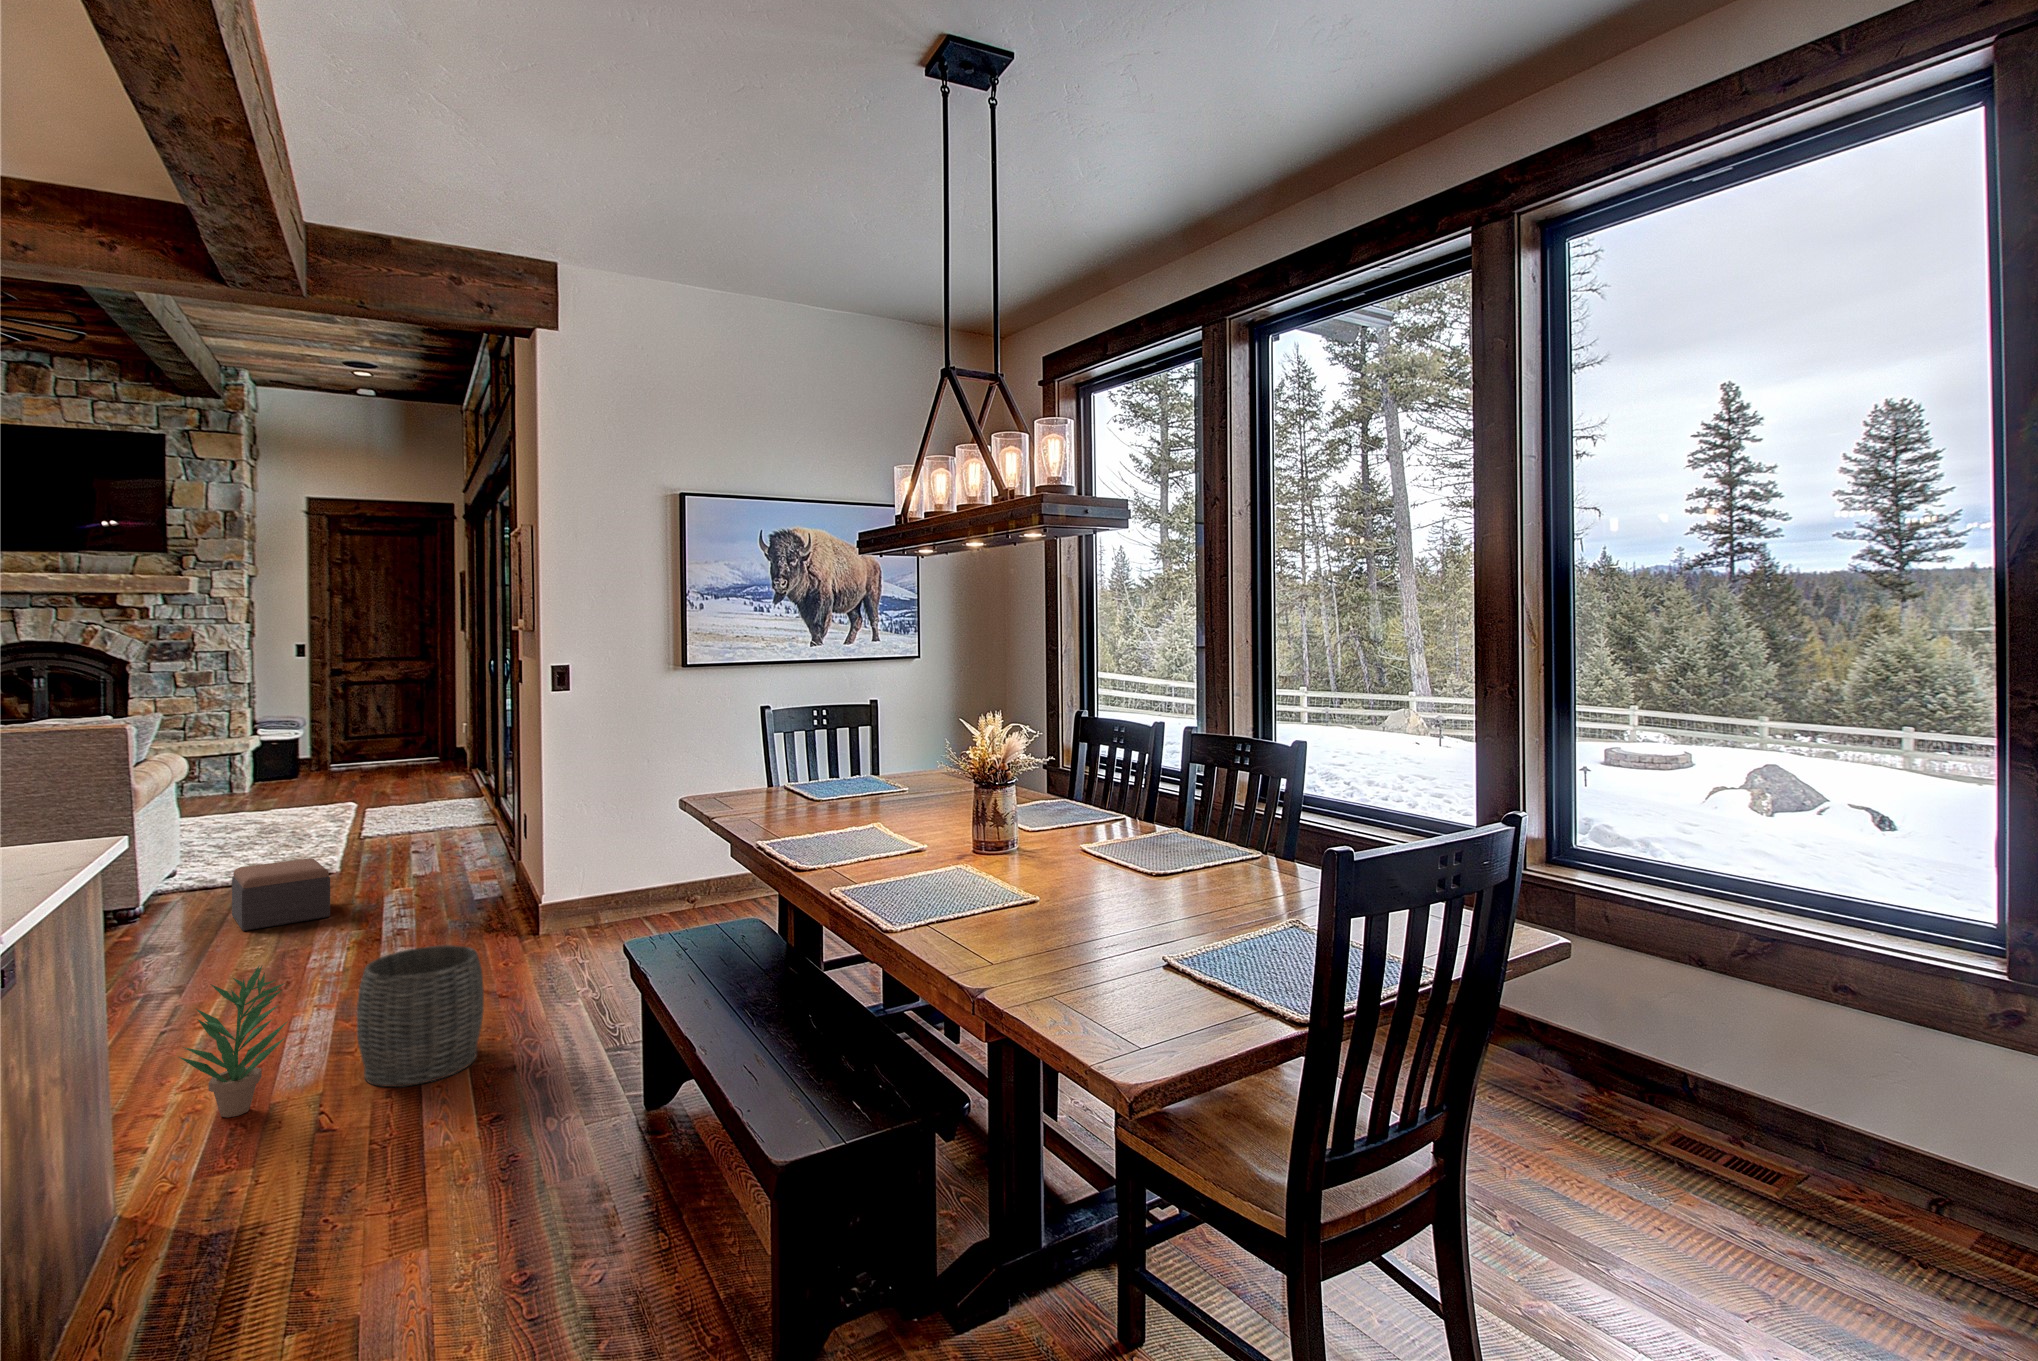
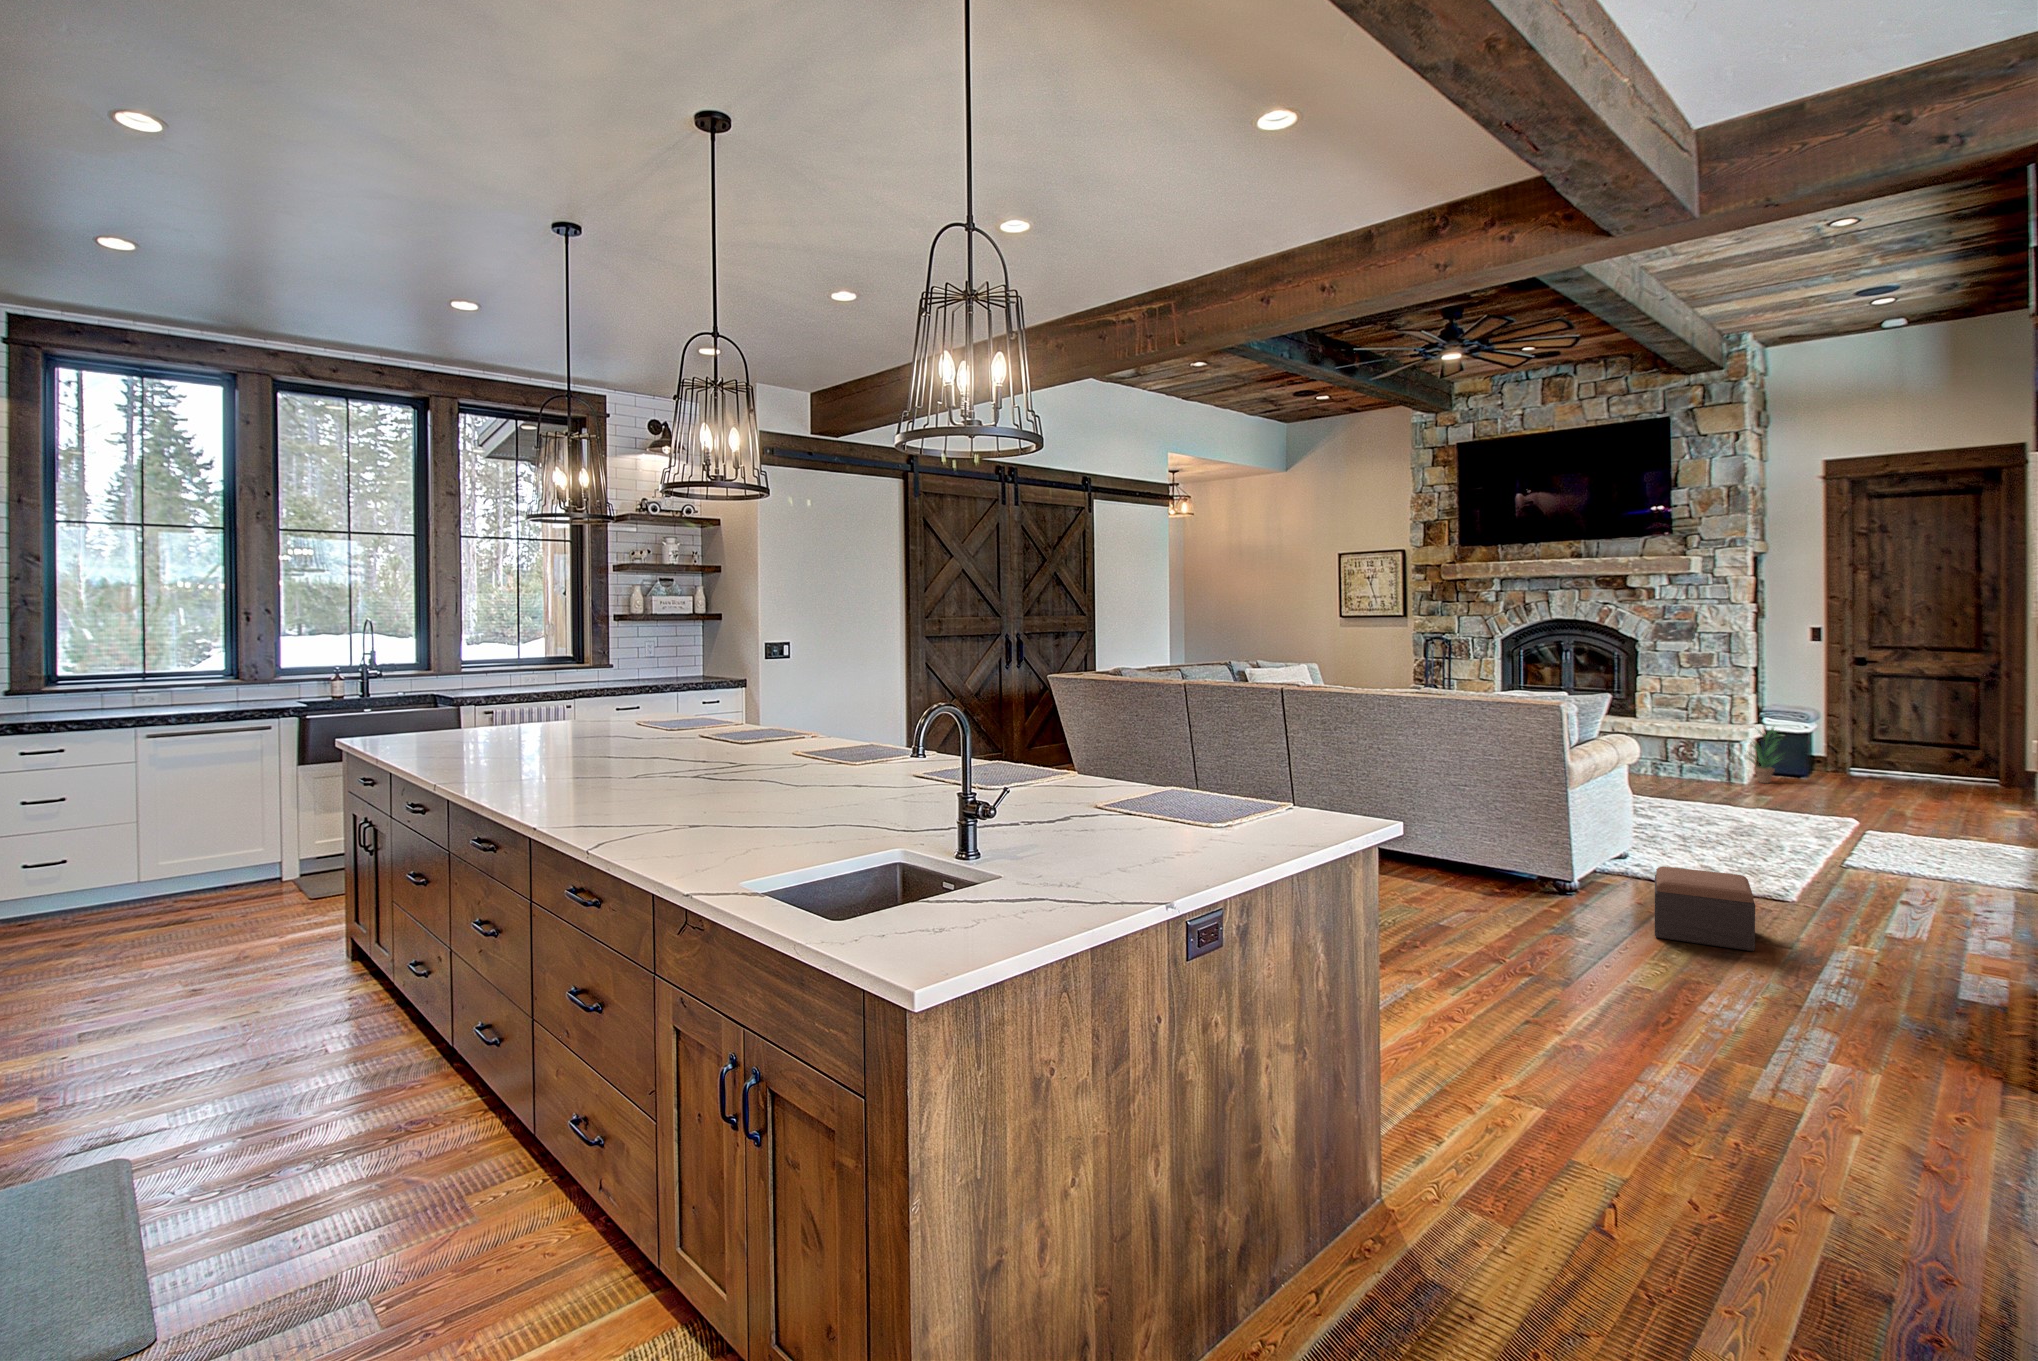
woven basket: present [357,945,484,1087] -> none [1674,1037,1865,1253]
potted plant: present [179,966,287,1117] -> present [1748,728,1782,783]

